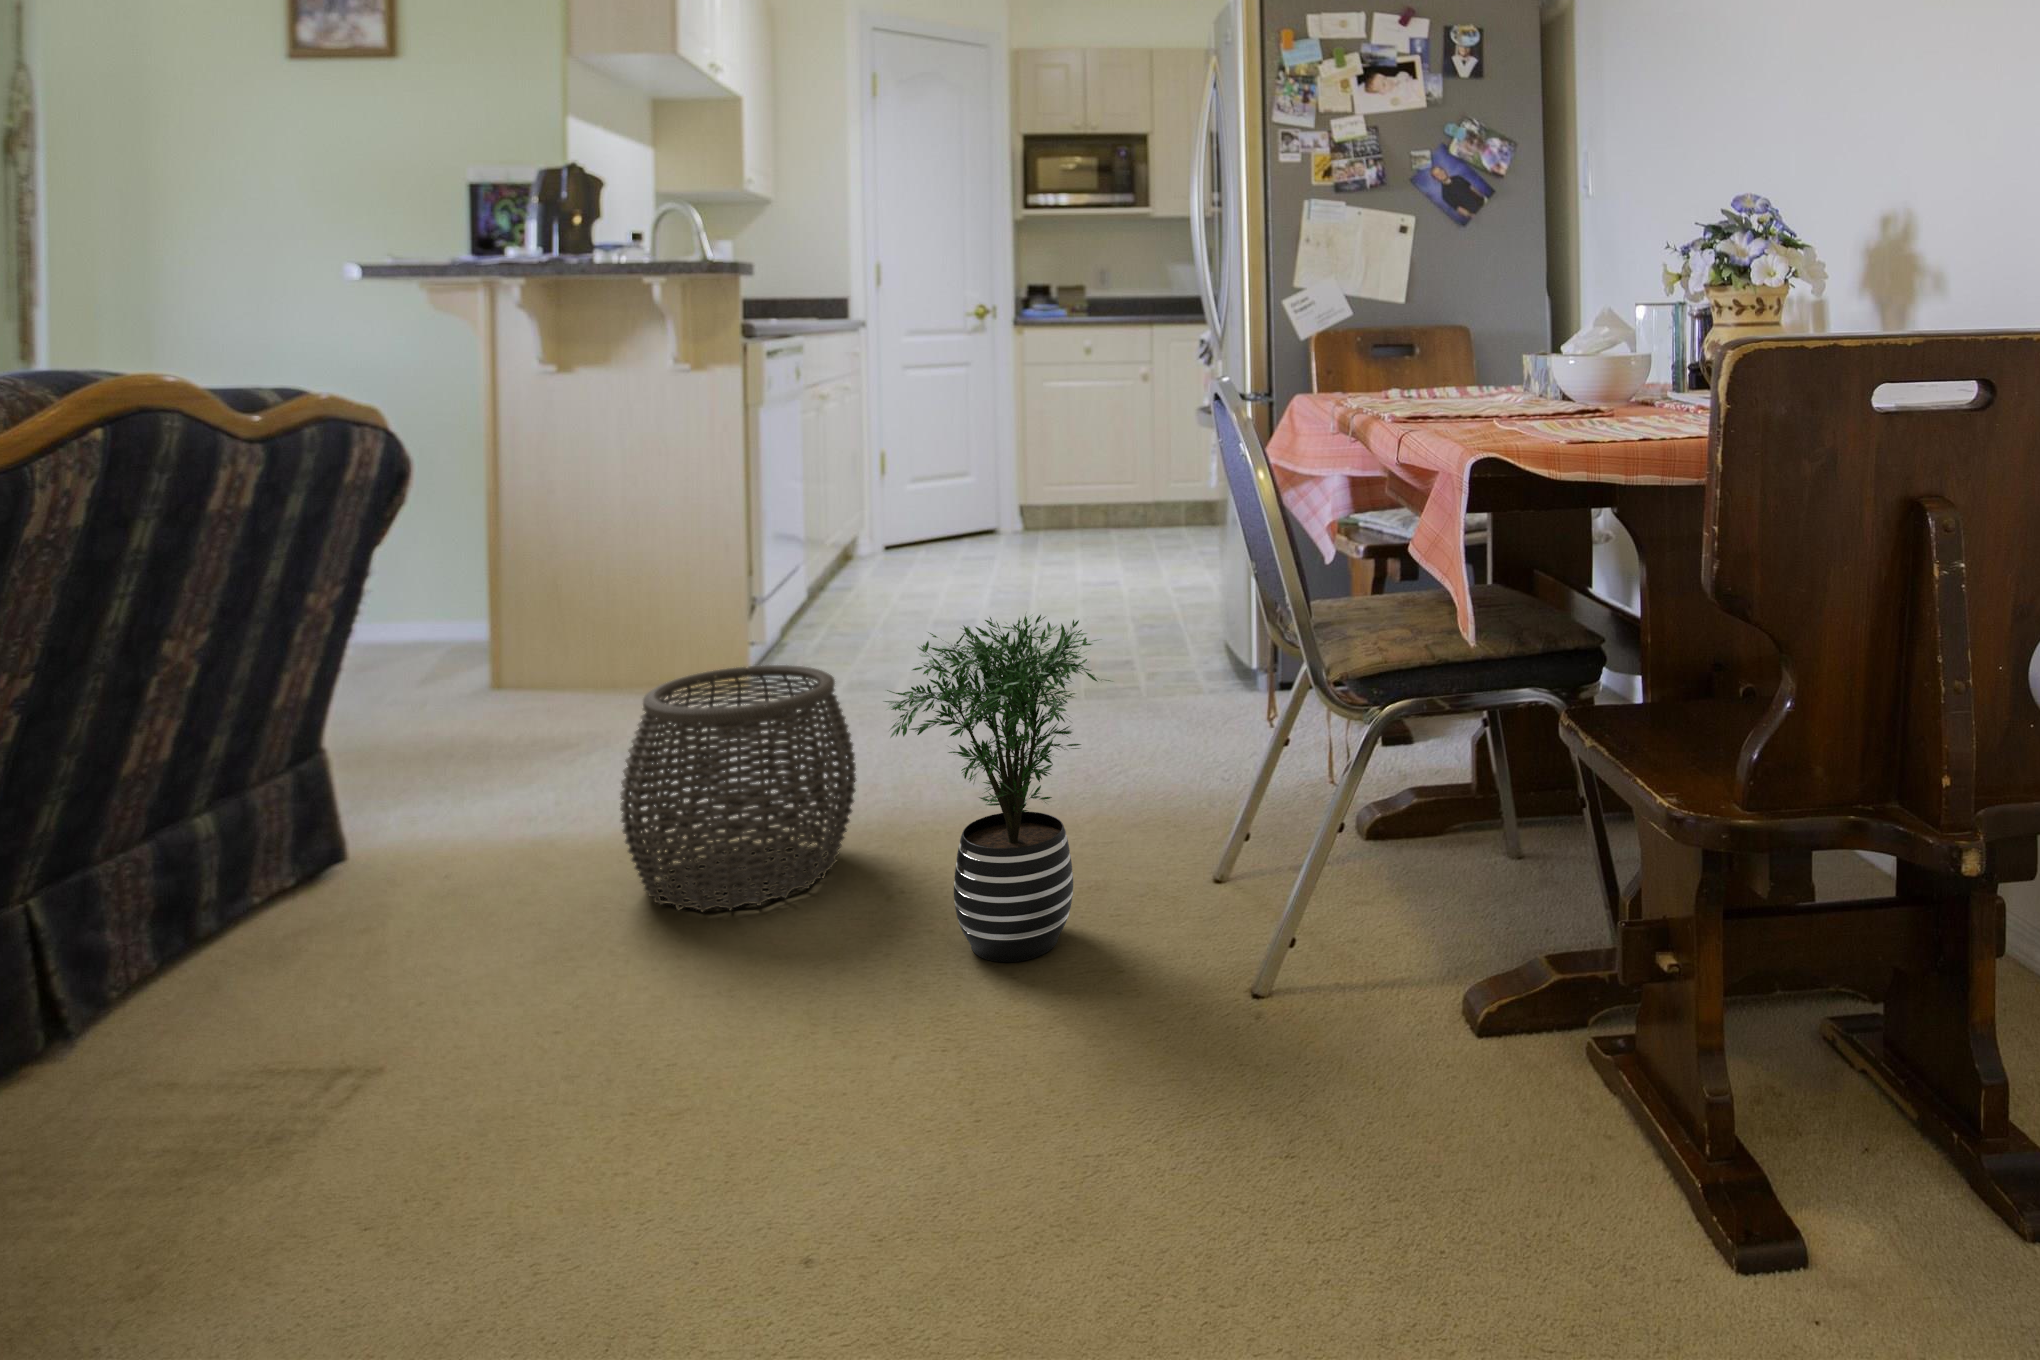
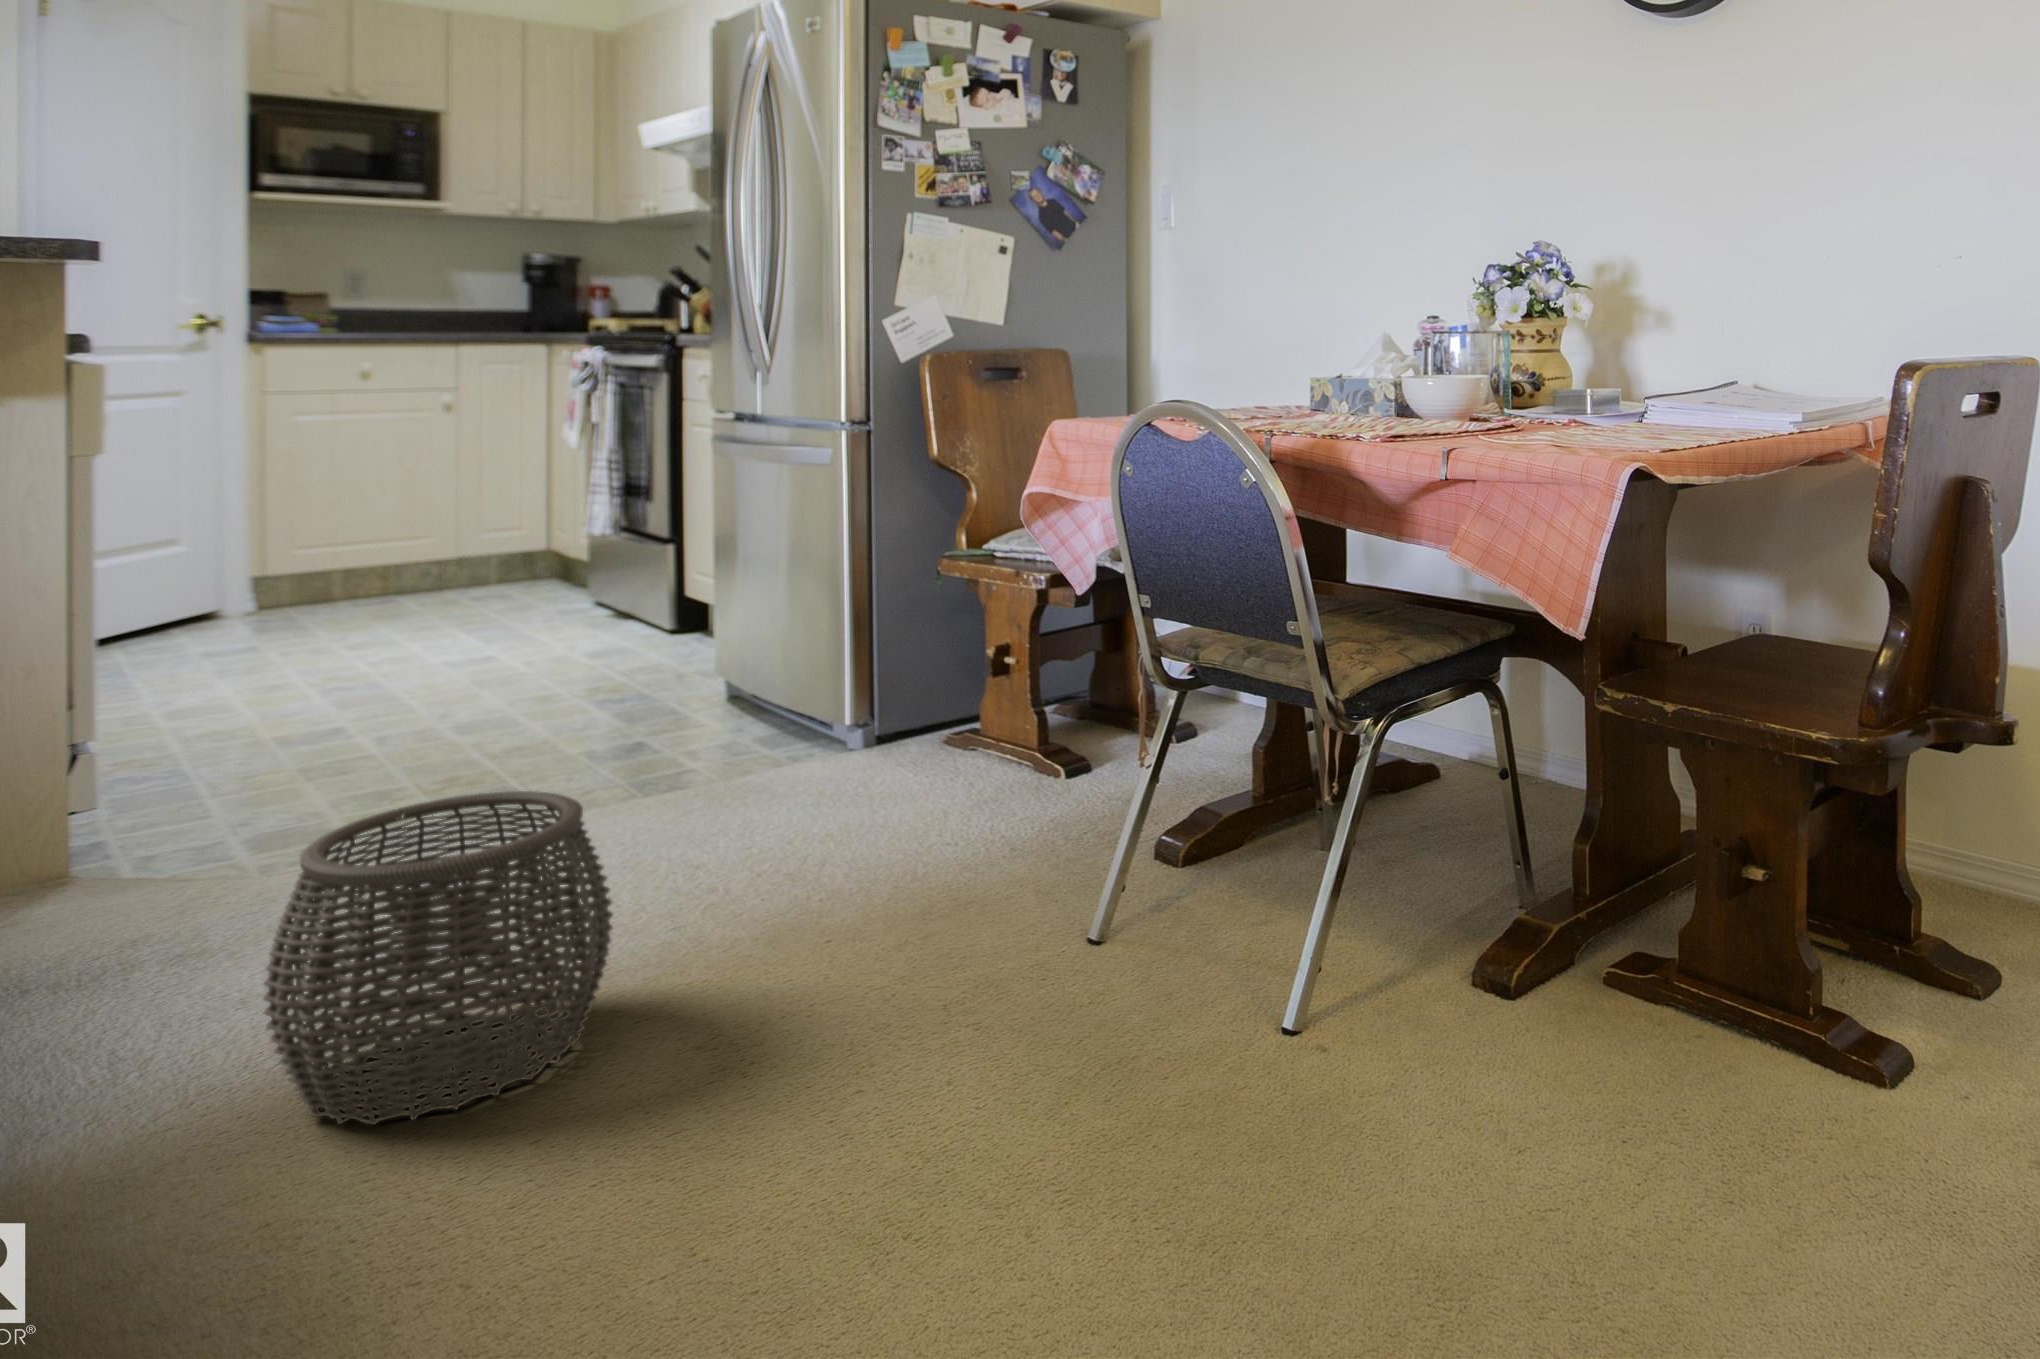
potted plant: present [885,614,1110,962] -> none [774,670,1017,1030]

